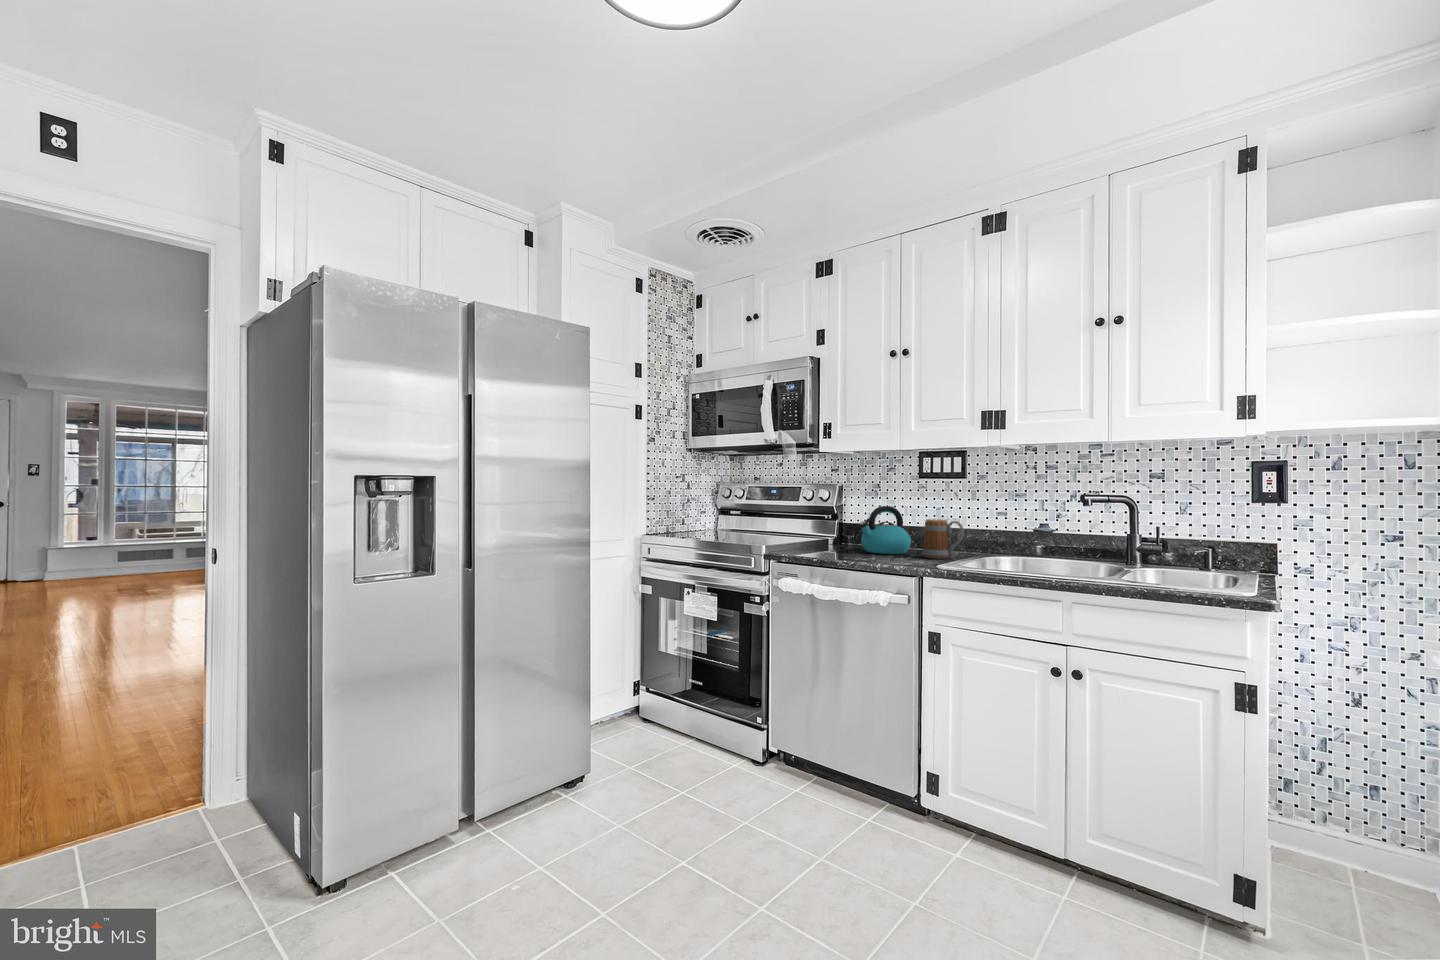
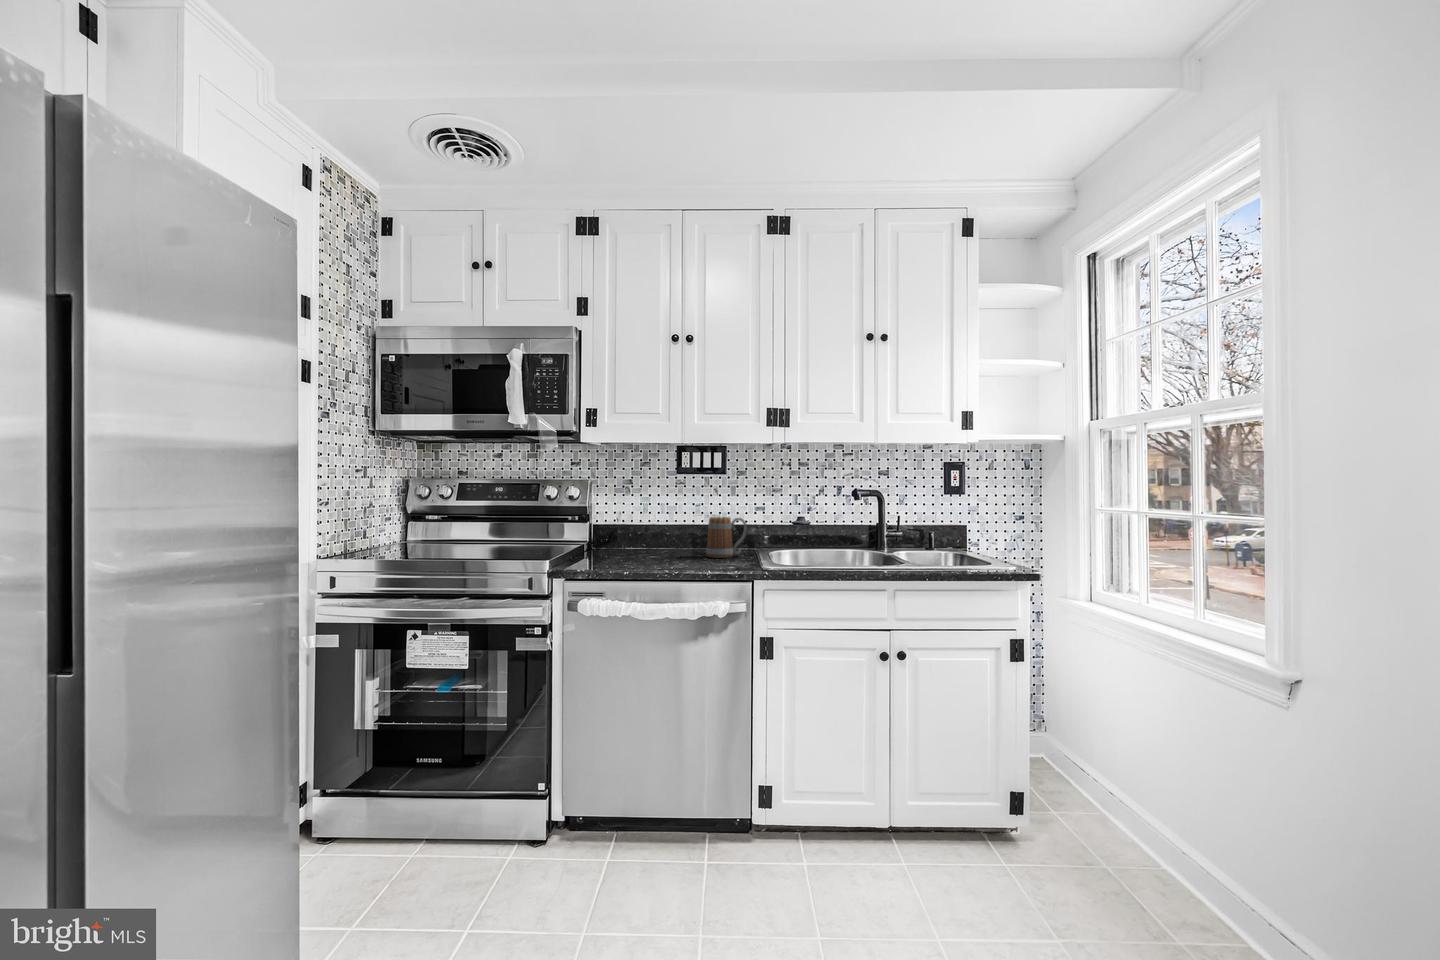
kettle: present [859,506,911,554] -> none [630,504,684,557]

